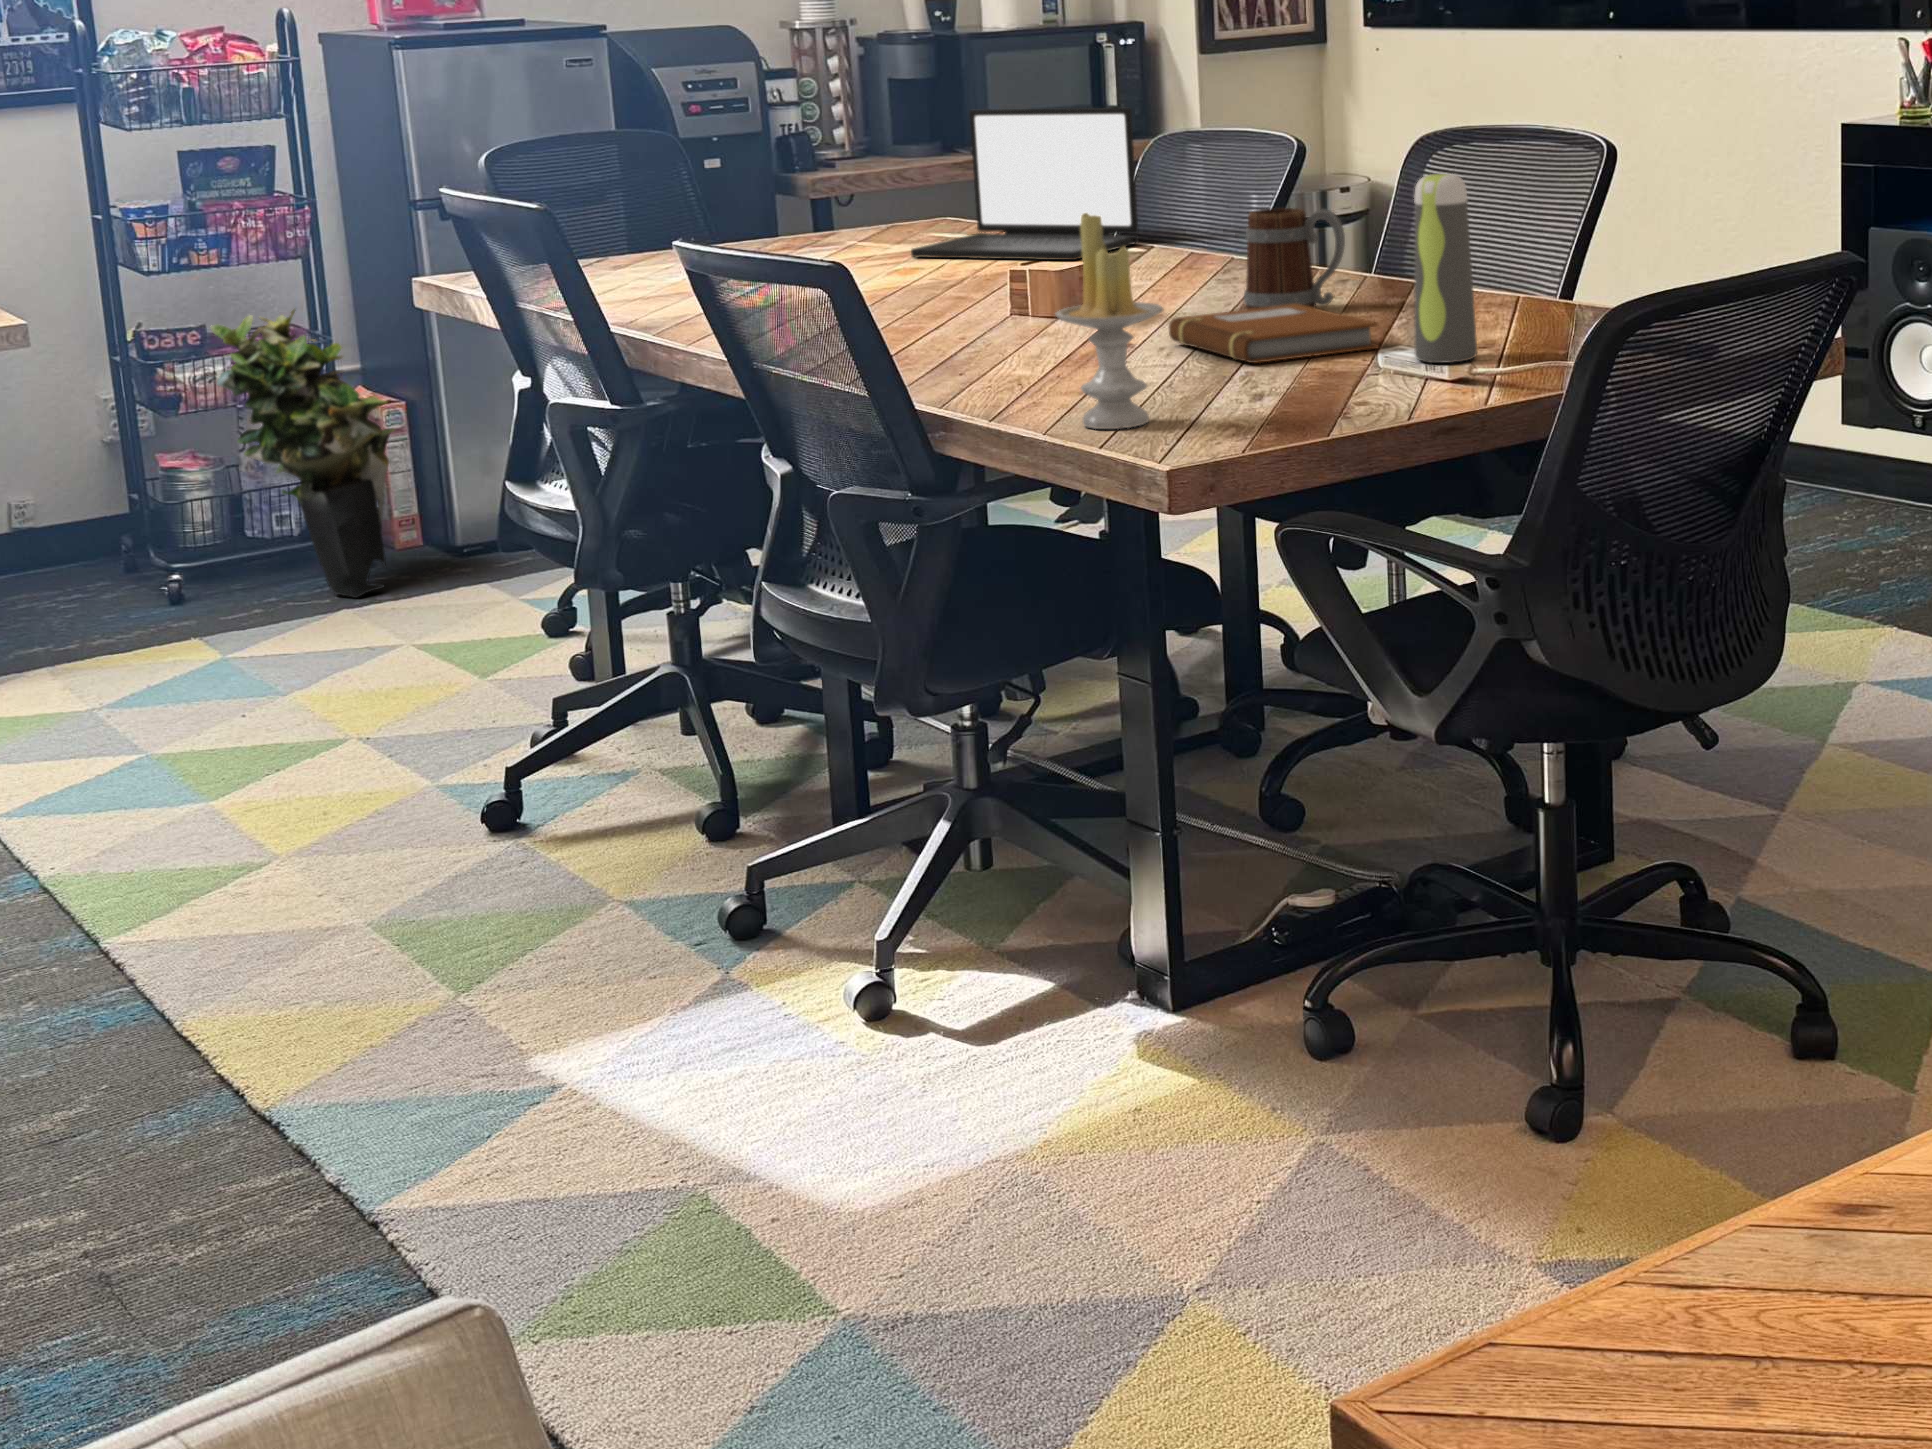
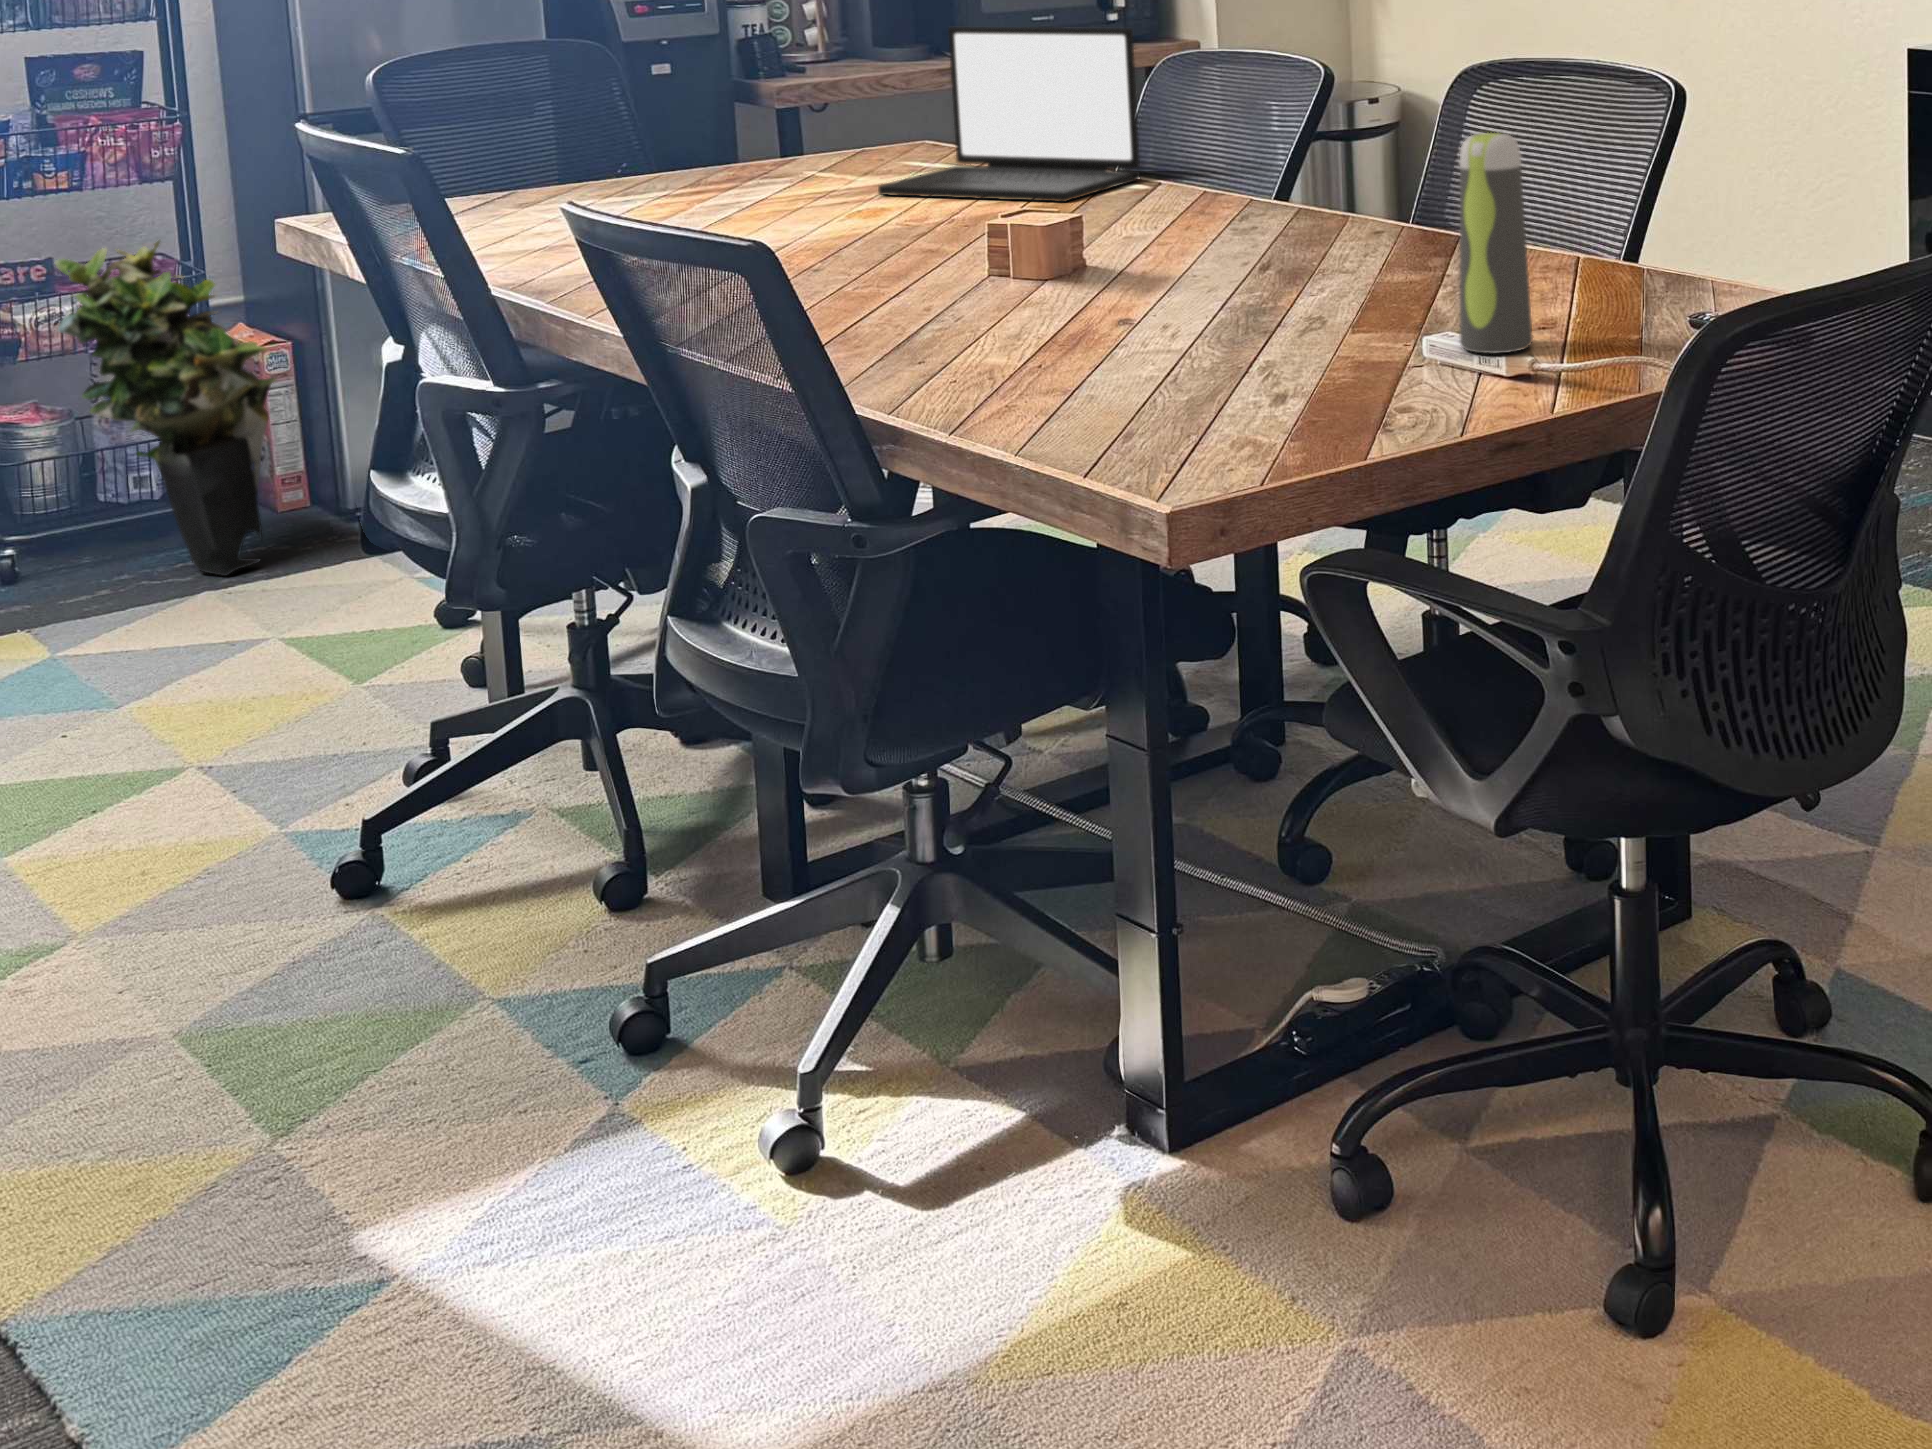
mug: present [1244,208,1345,309] -> none [1259,157,1376,282]
candle: present [1056,212,1163,429] -> none [1029,187,1162,450]
notebook: present [1169,304,1379,363] -> none [1171,273,1417,352]

